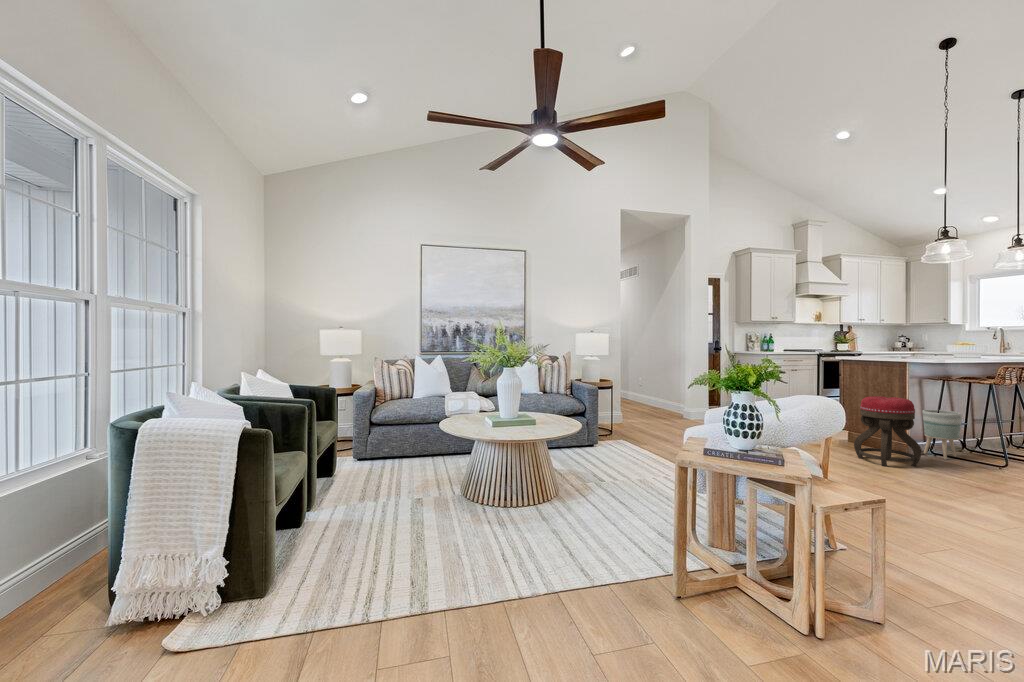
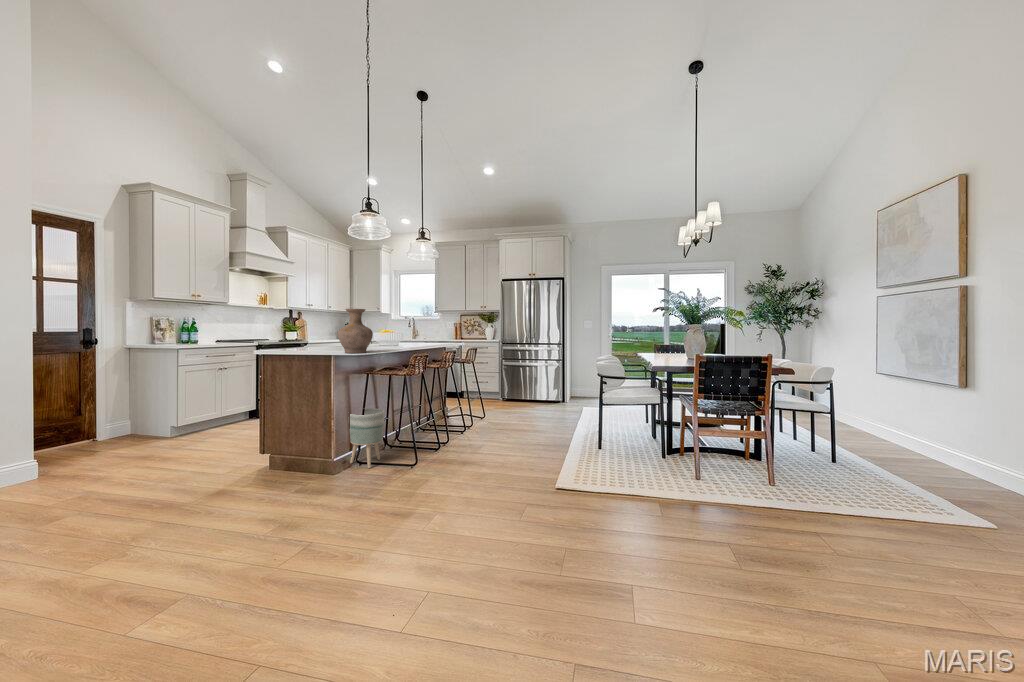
vase: none [910,324,947,362] -> present [338,309,373,353]
ottoman: present [854,396,922,466] -> none [260,405,342,510]

